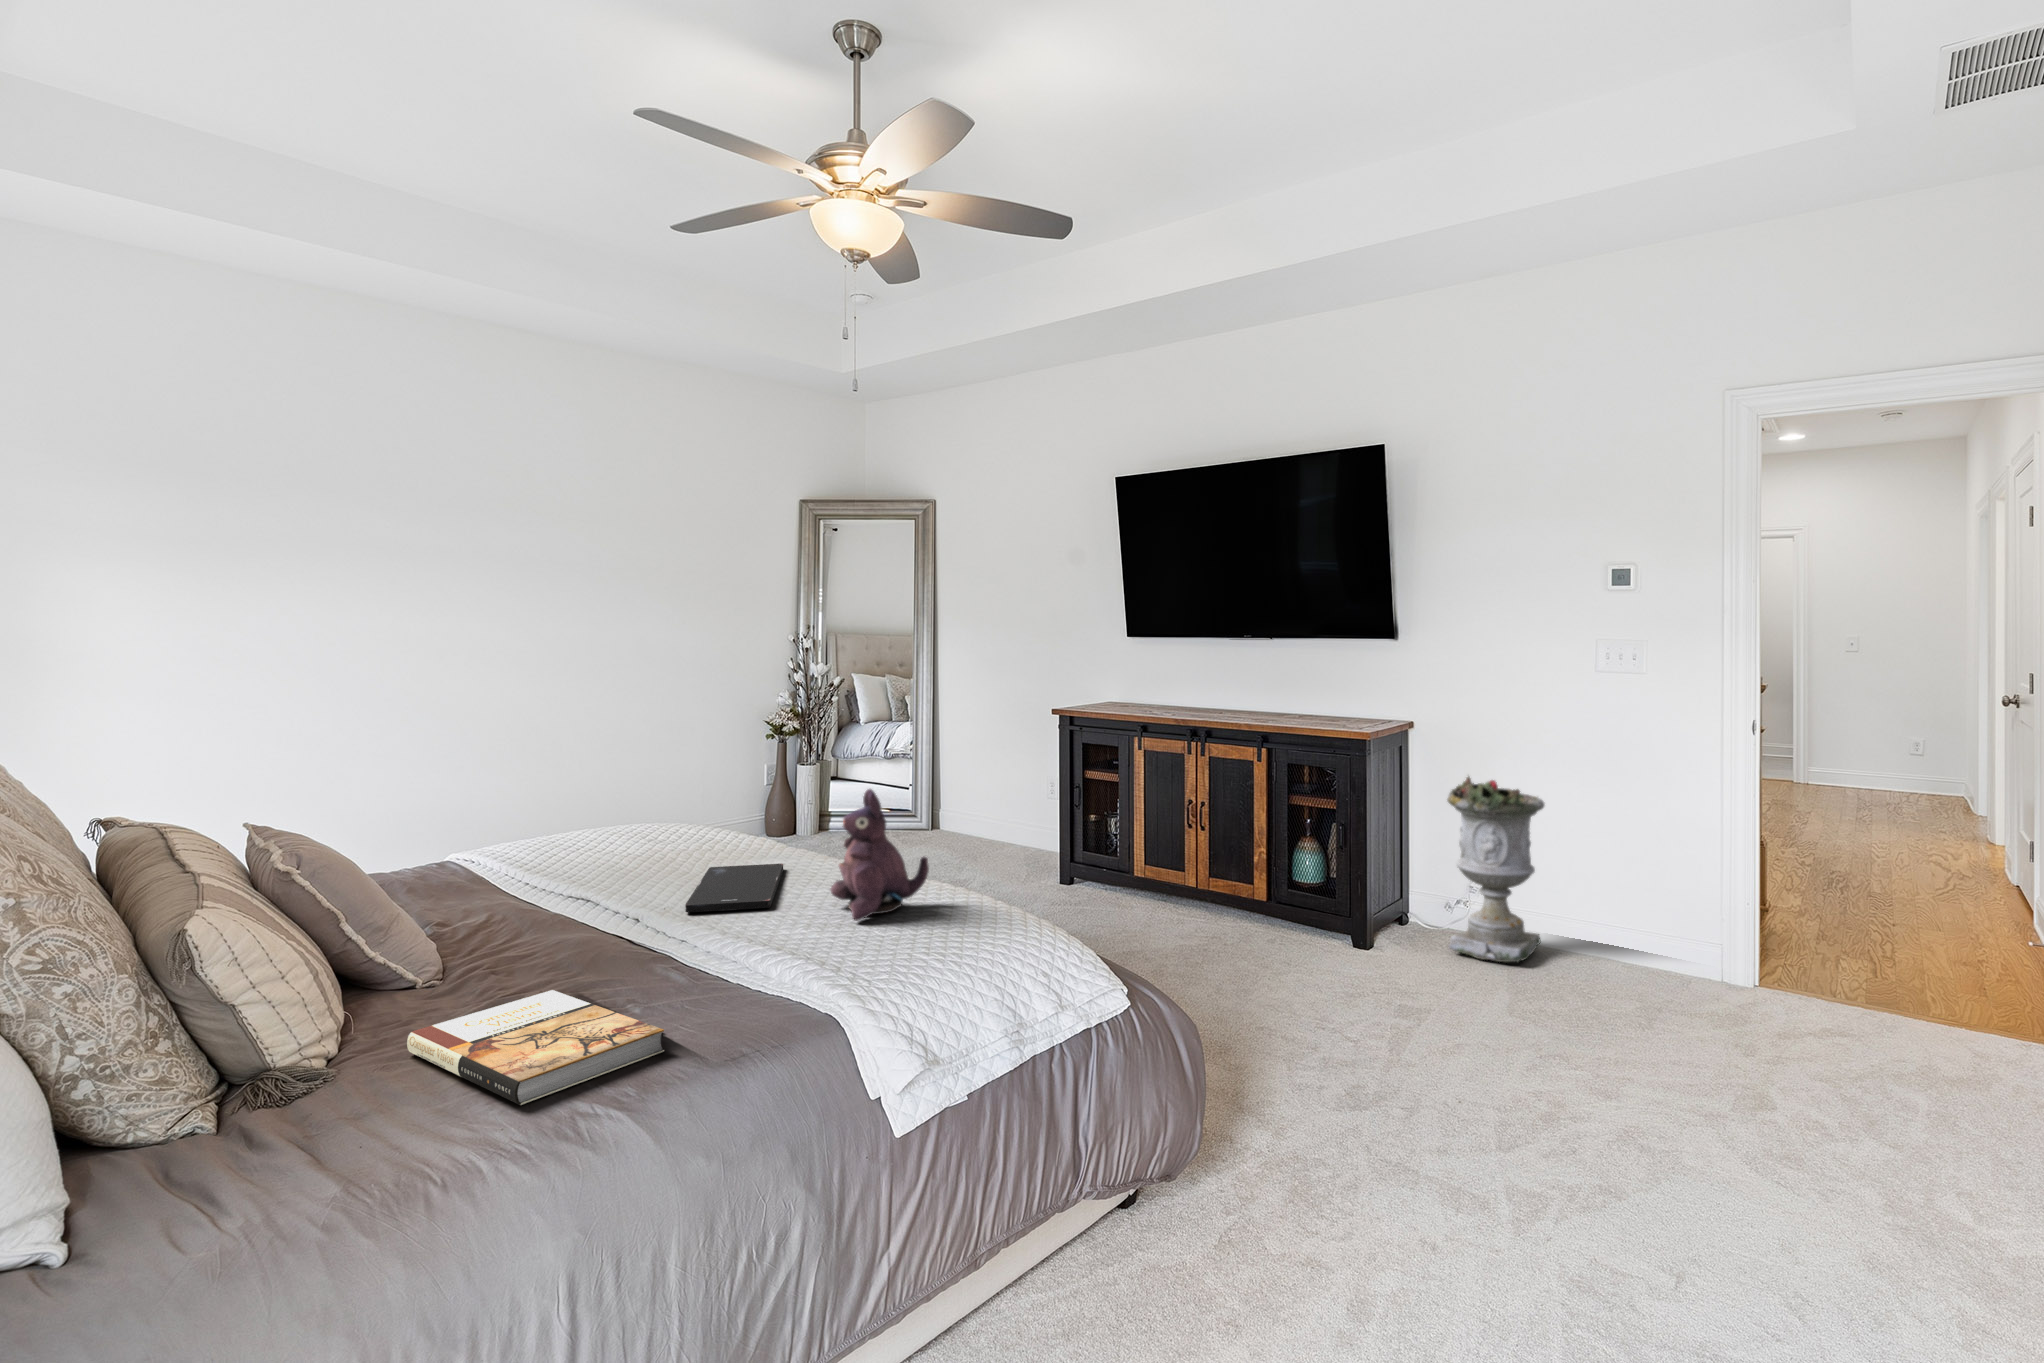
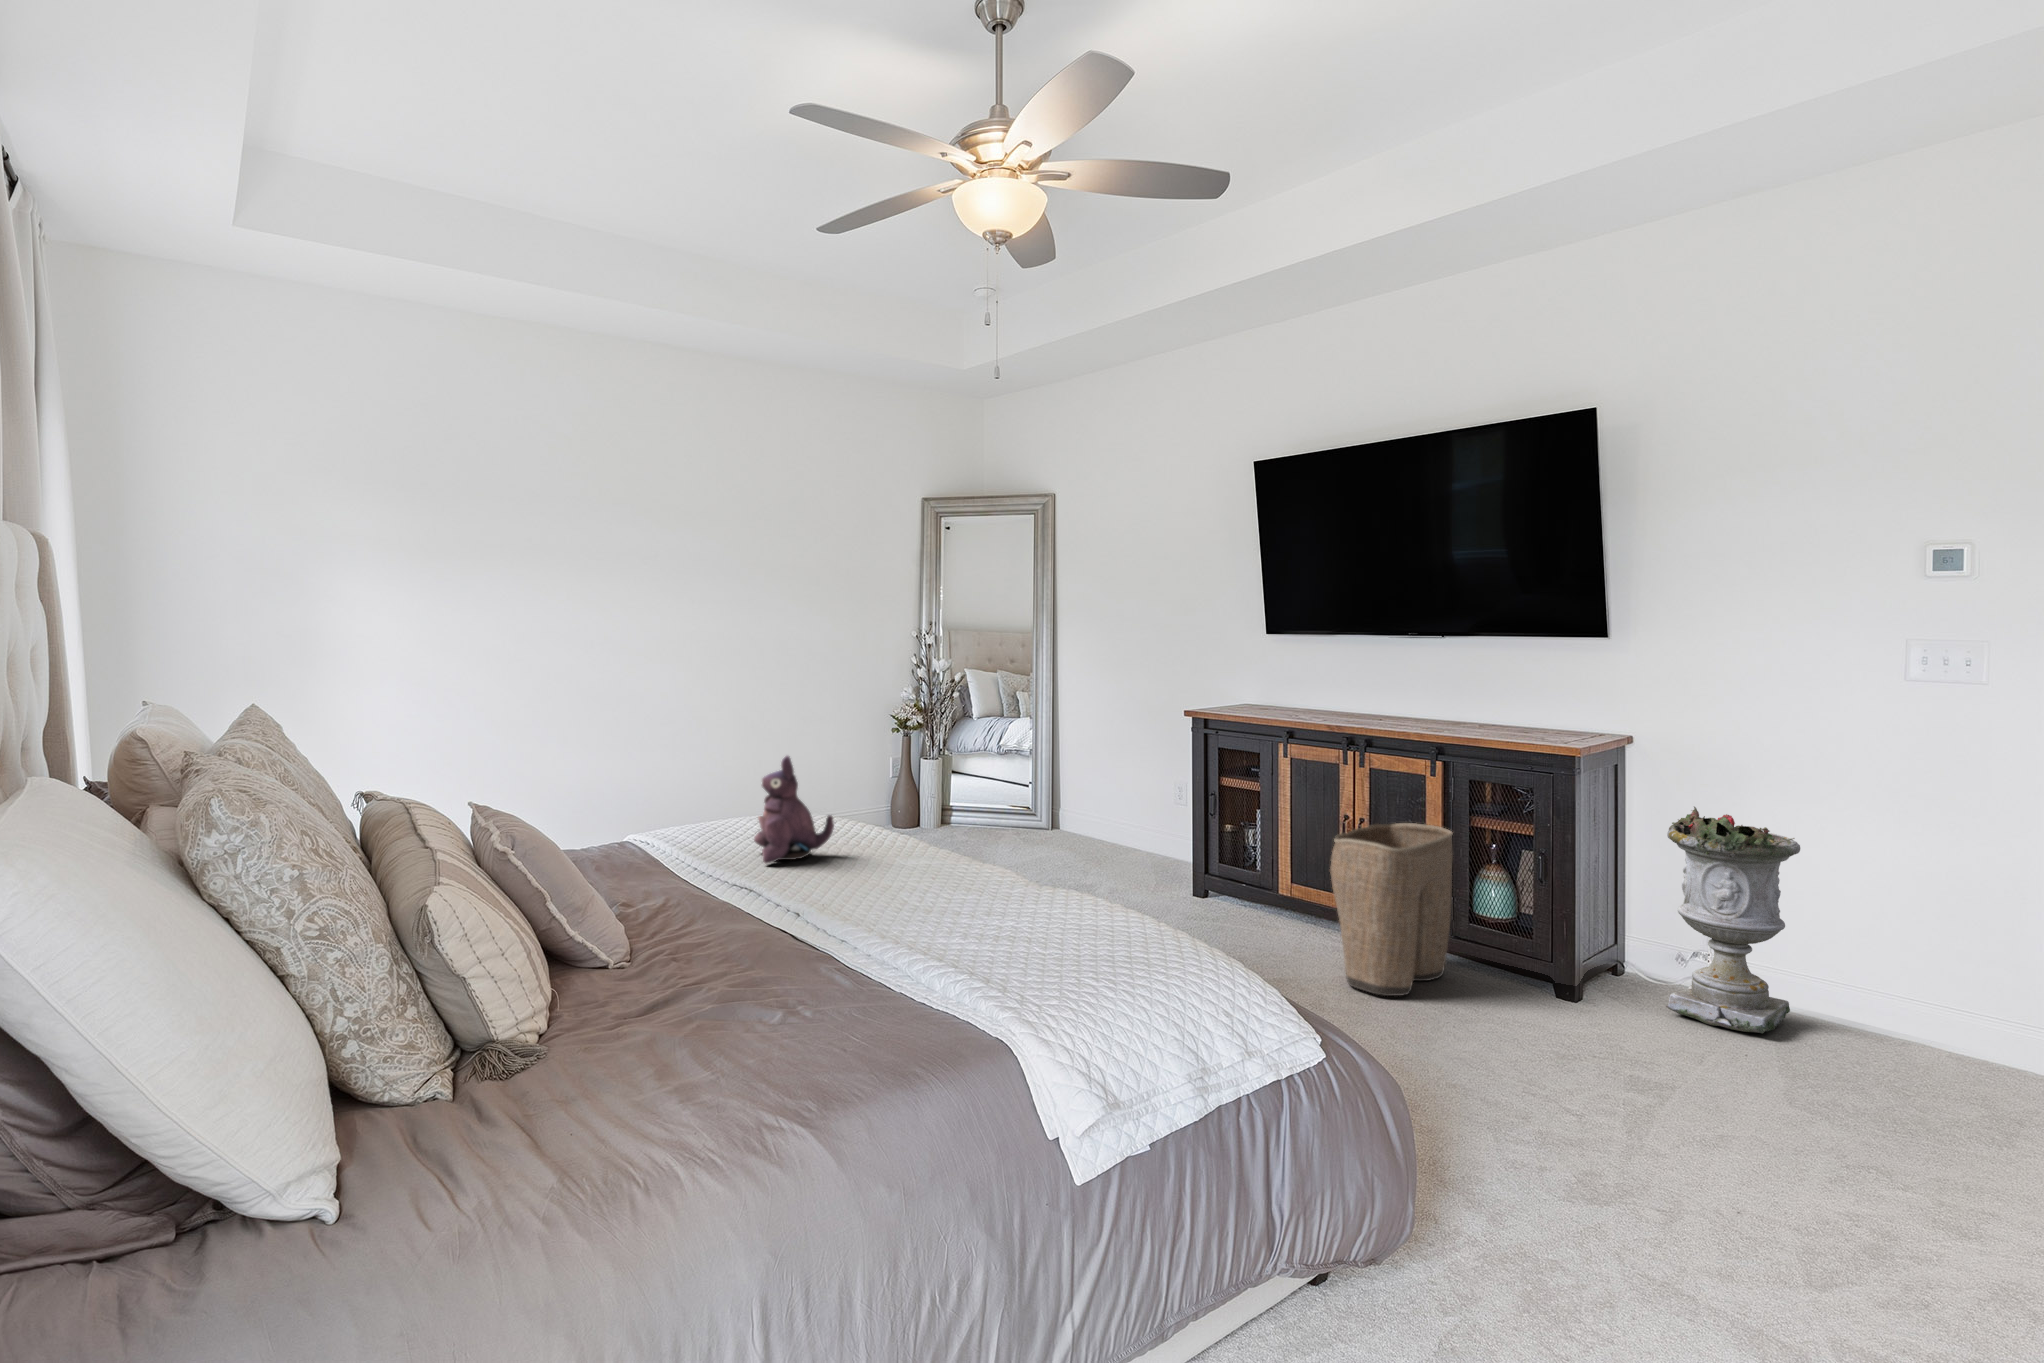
plush toy: present [831,789,929,921] -> present [754,756,834,863]
laundry basket: none [1174,802,1279,959] -> present [1330,823,1453,996]
smartphone: present [685,864,783,912] -> none [849,864,937,913]
book: present [407,990,664,1105] -> none [609,984,846,1106]

